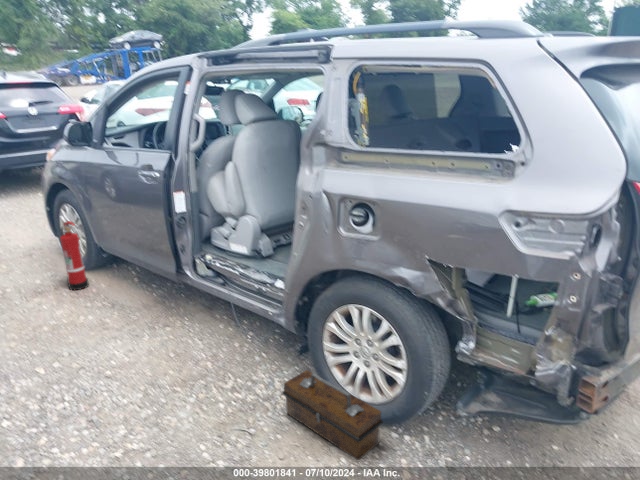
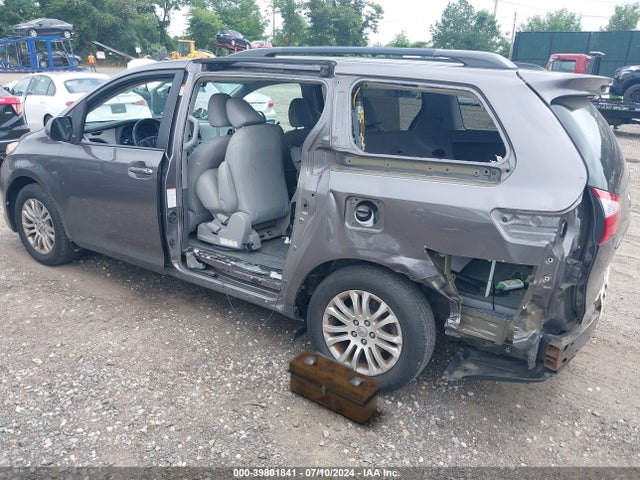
fire extinguisher: present [60,221,89,290] -> none [31,215,59,285]

